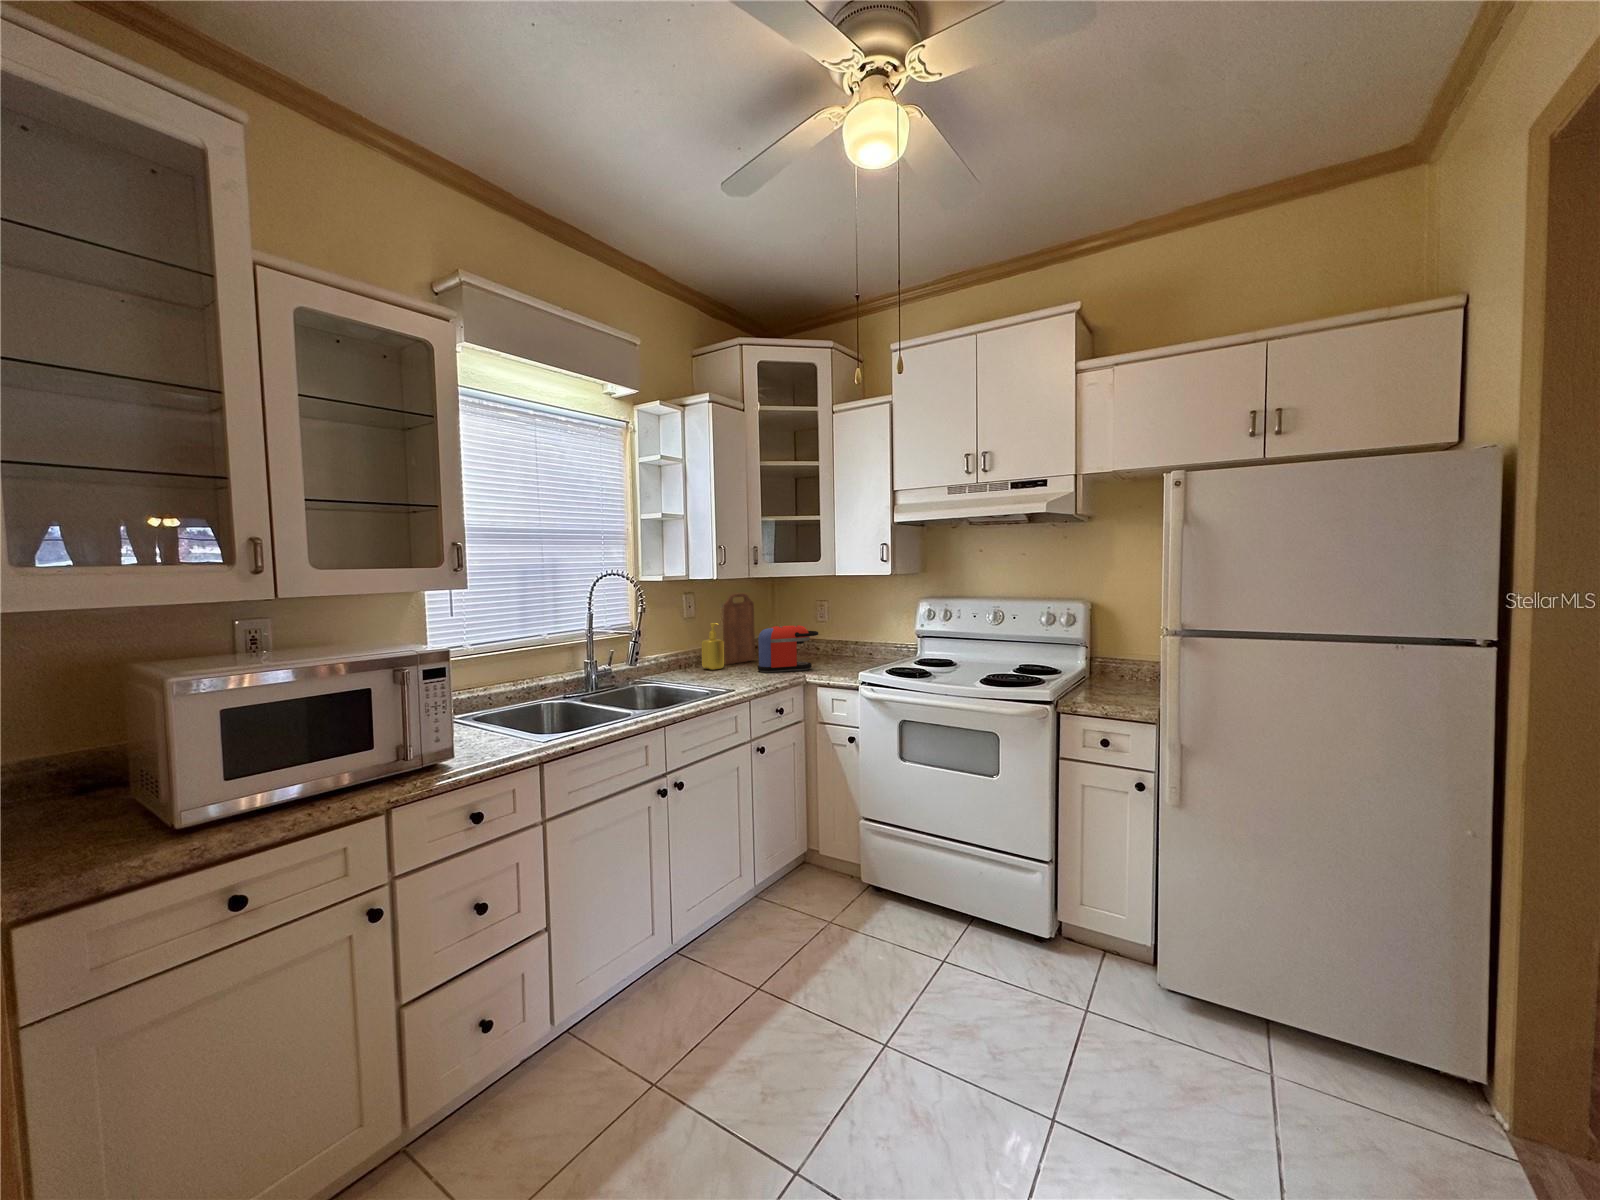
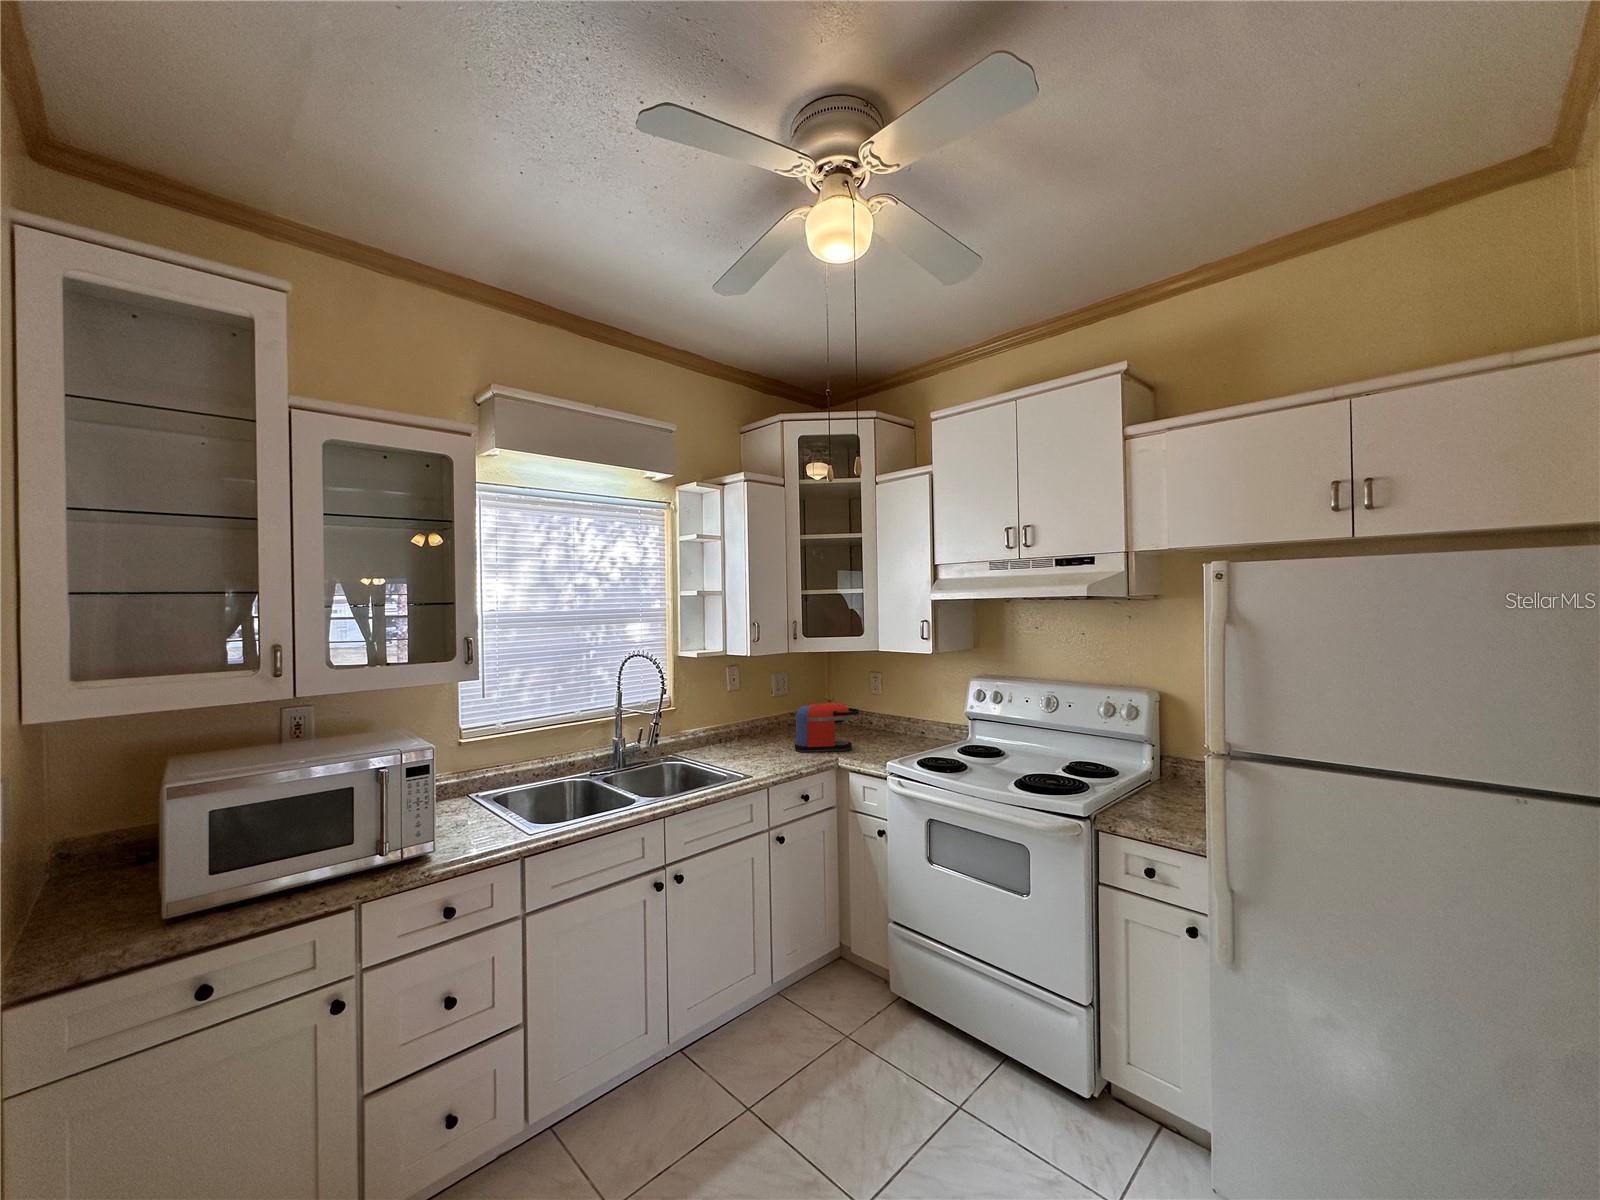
cutting board: present [722,593,755,665] -> none [767,666,802,739]
soap dispenser: present [702,623,724,670] -> none [742,697,765,745]

